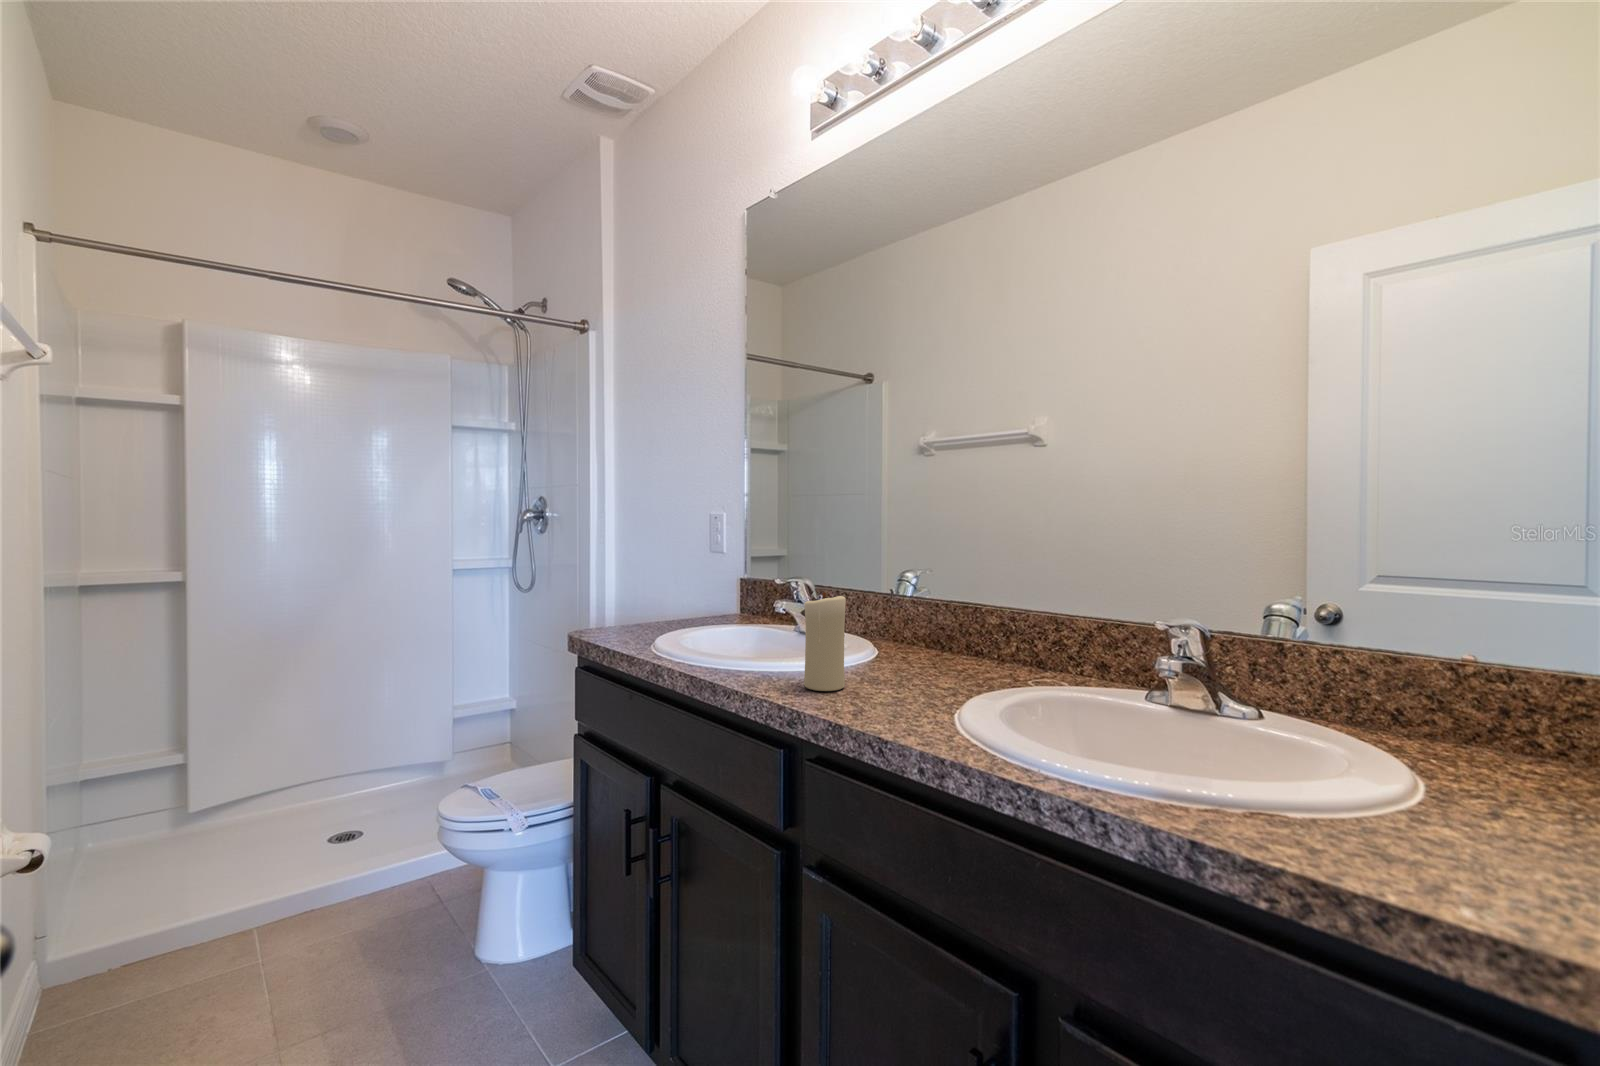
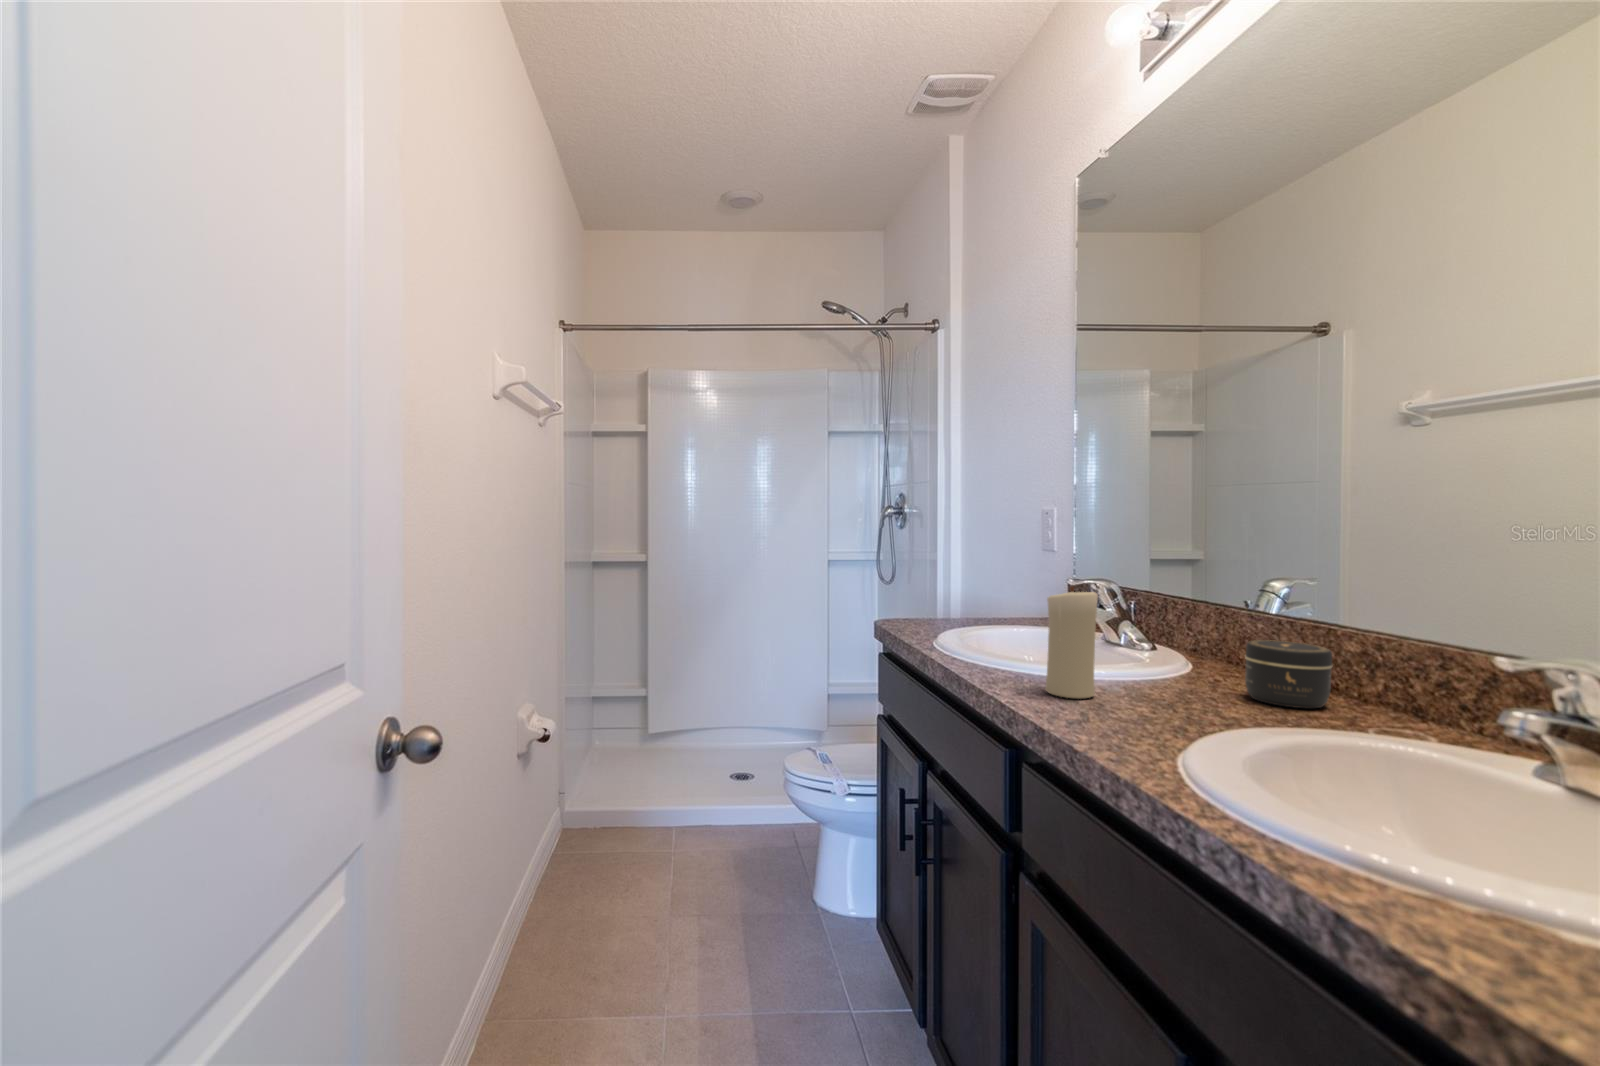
jar: none [935,622,993,673] -> present [1245,640,1332,708]

